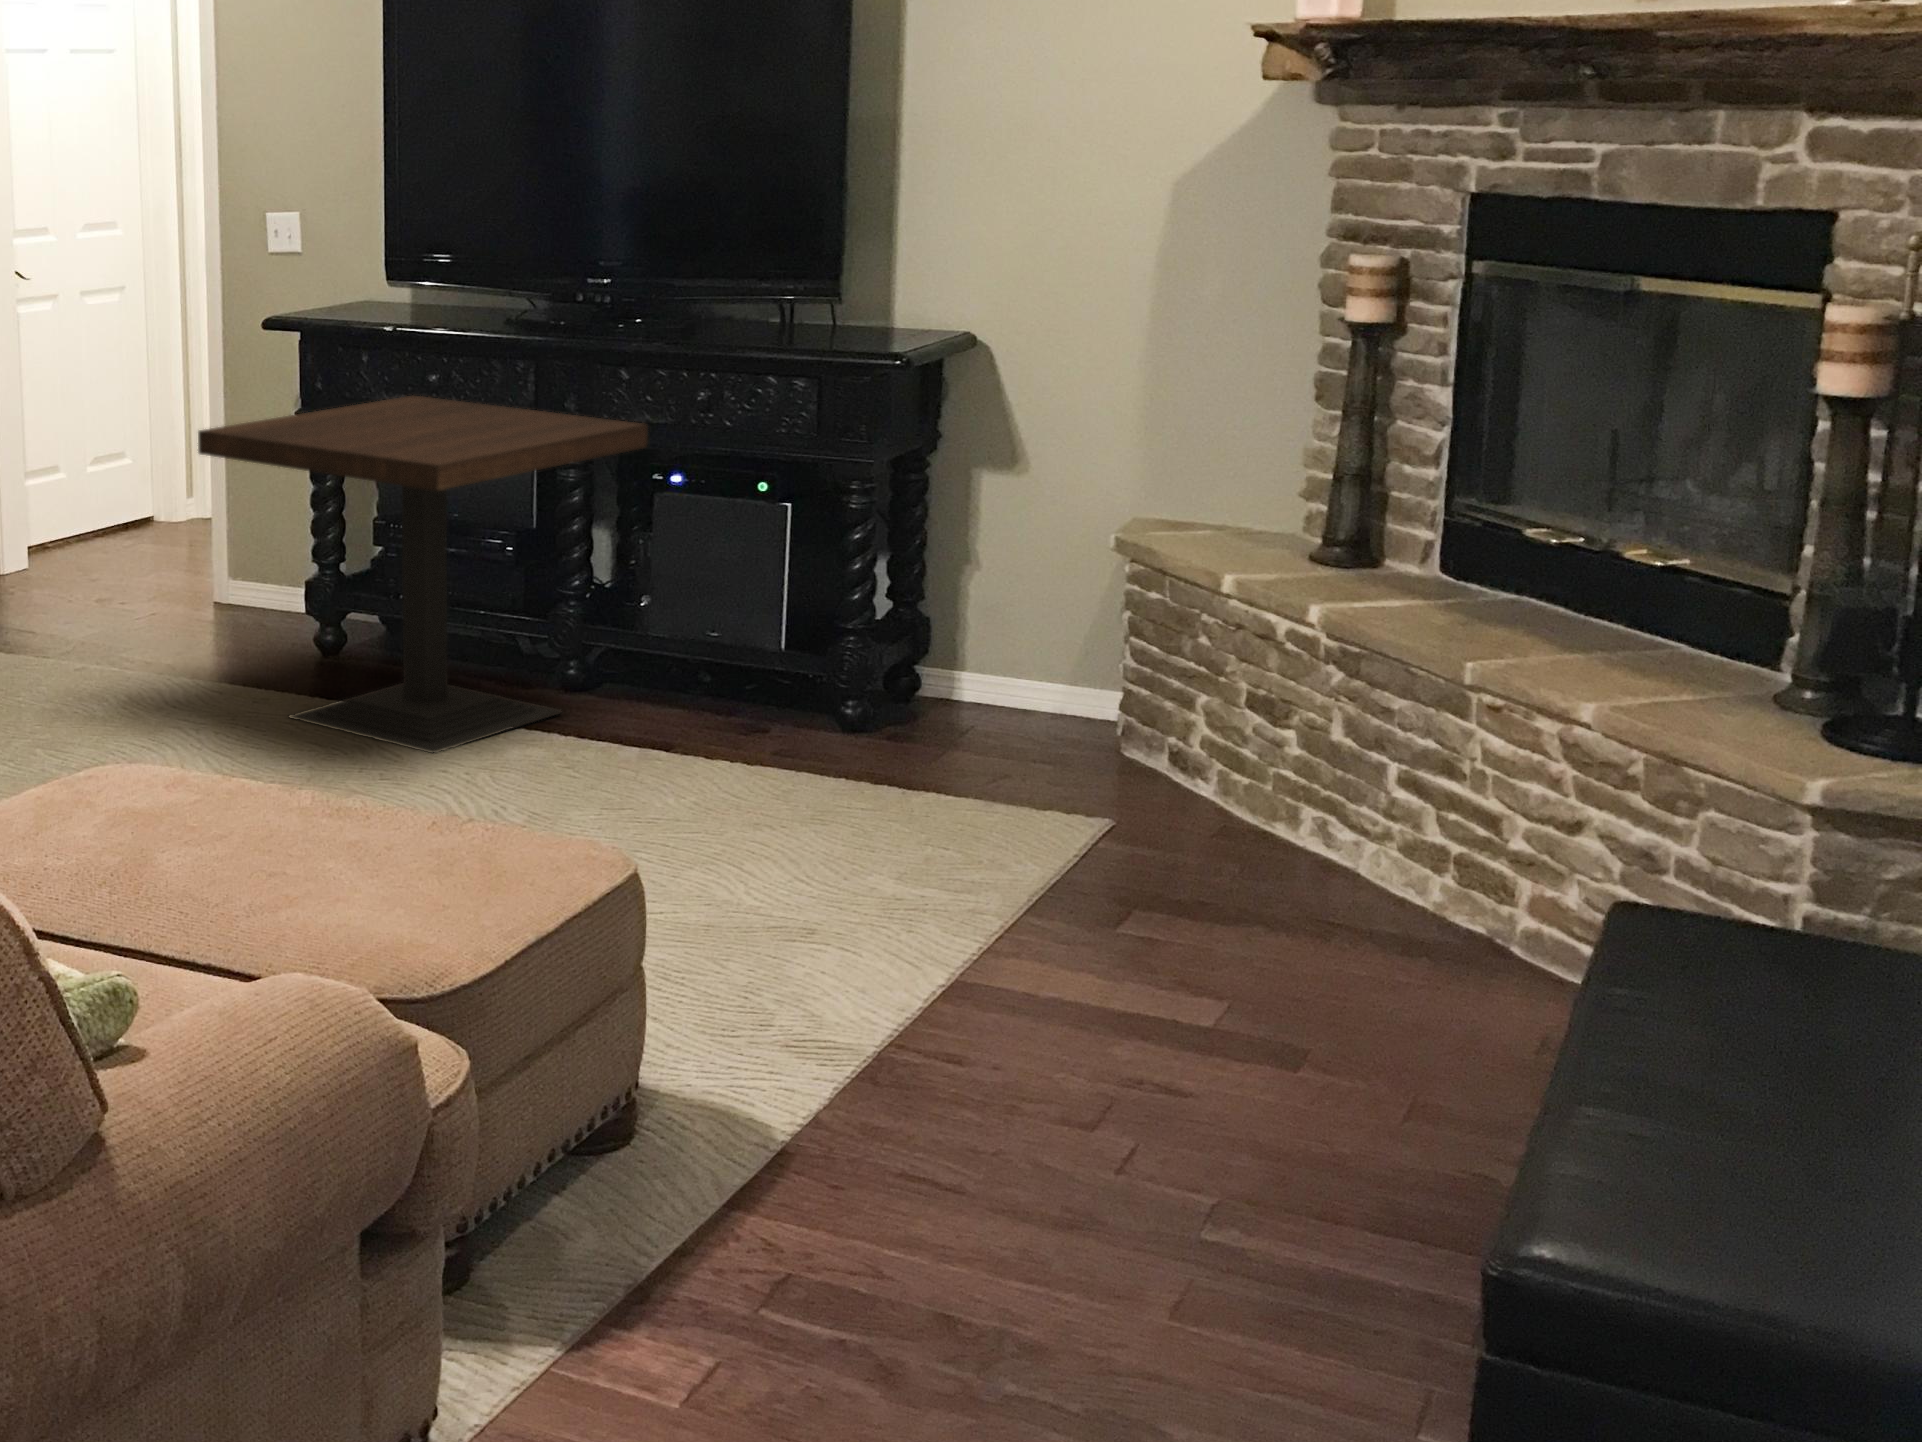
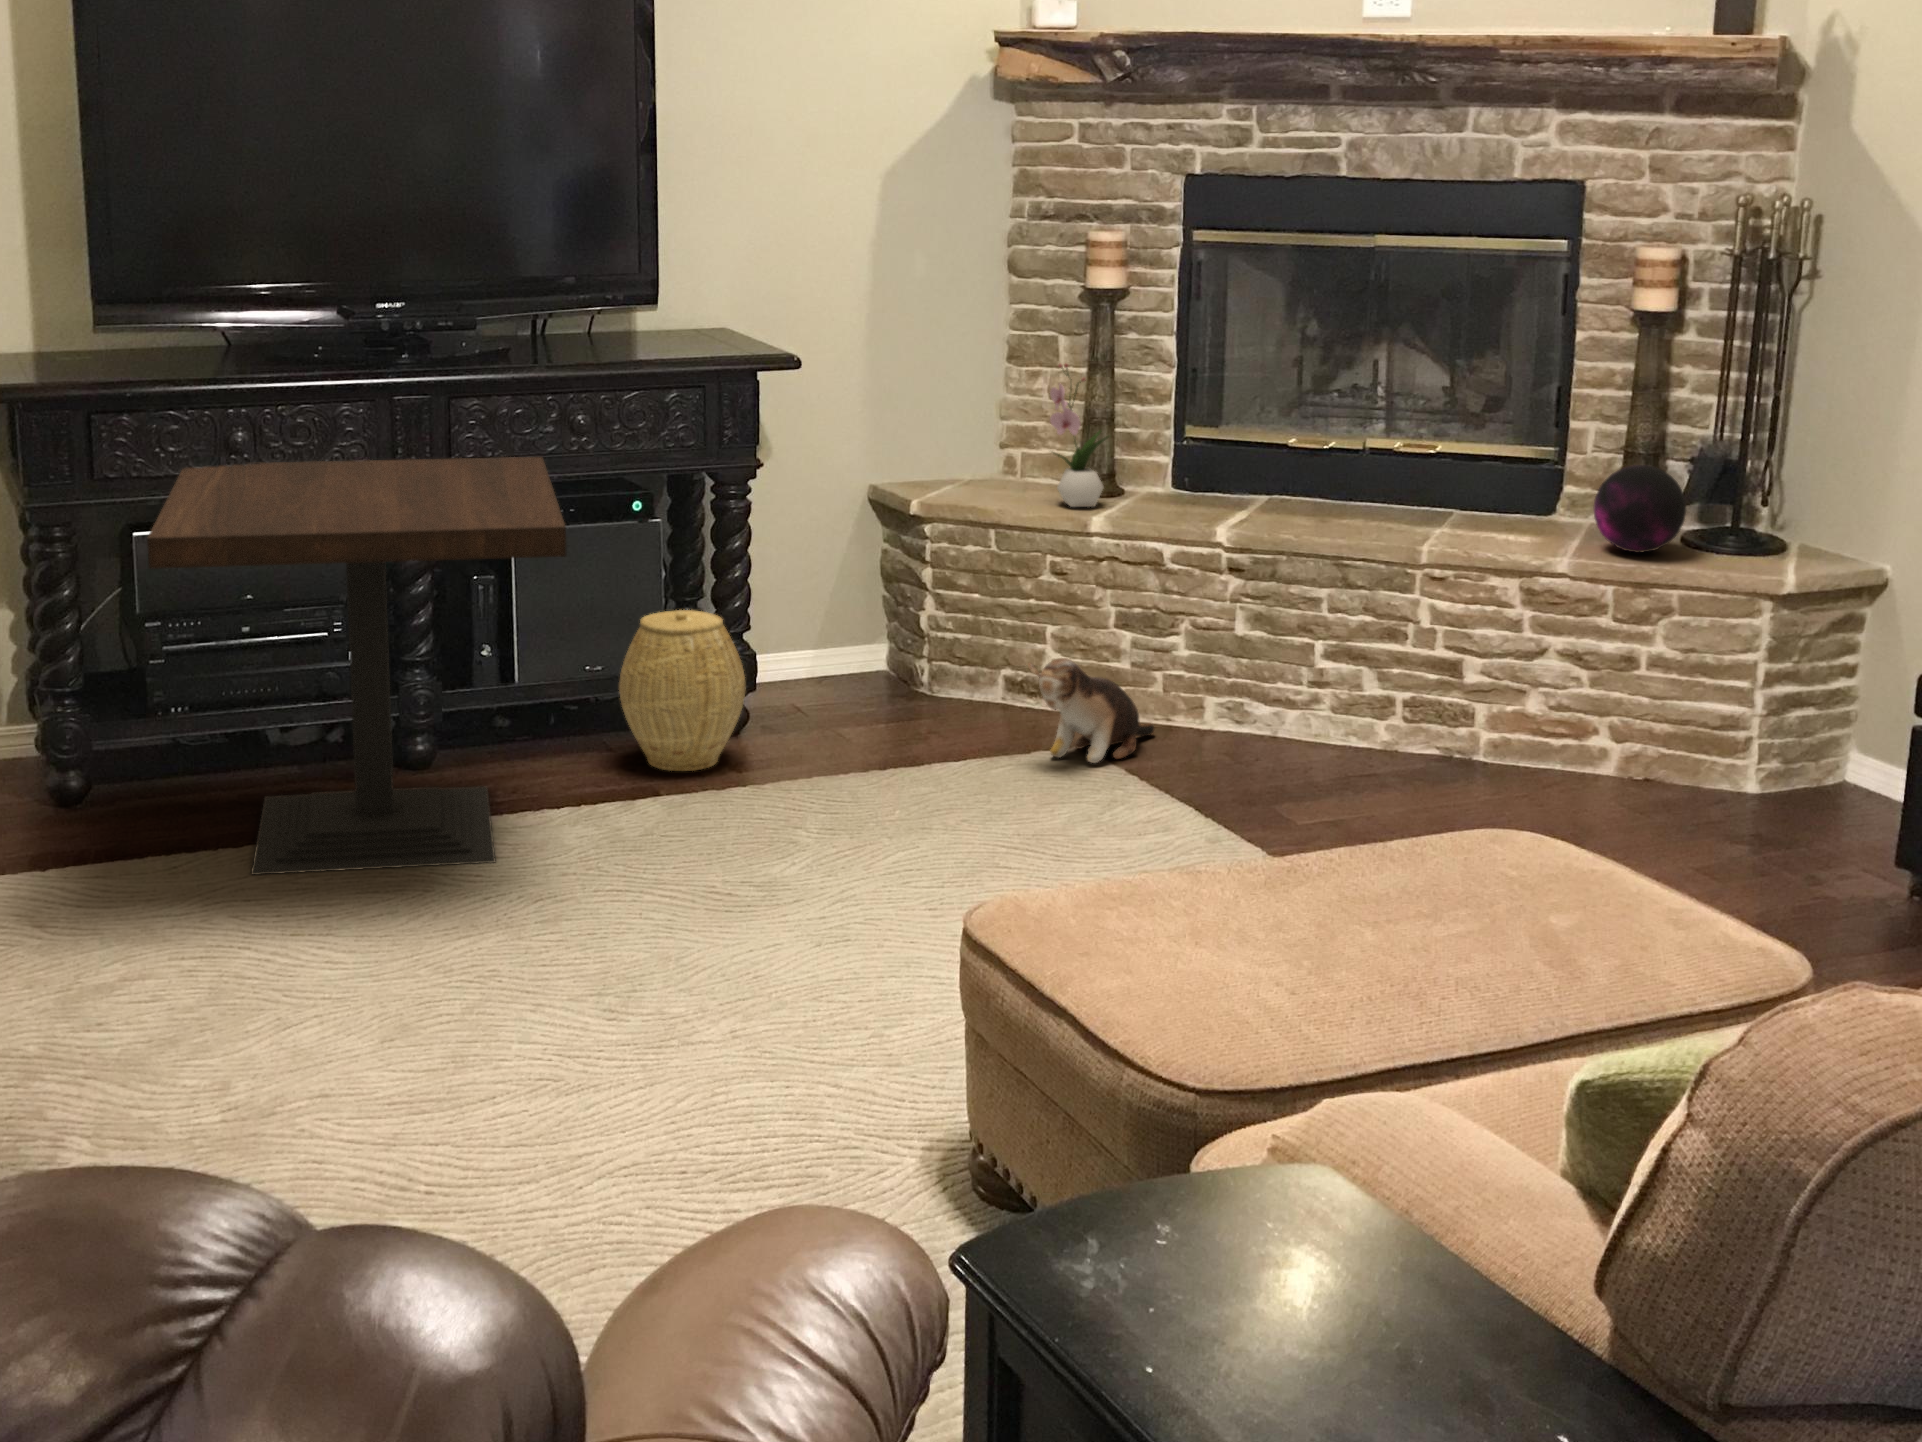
flower arrangement: none [1250,403,1313,570] -> present [1050,364,1108,507]
woven basket: none [694,589,816,744] -> present [619,610,745,771]
decorative orb: none [1679,604,1813,723] -> present [1594,465,1686,553]
plush toy: none [1006,703,1217,834] -> present [1028,658,1154,763]

